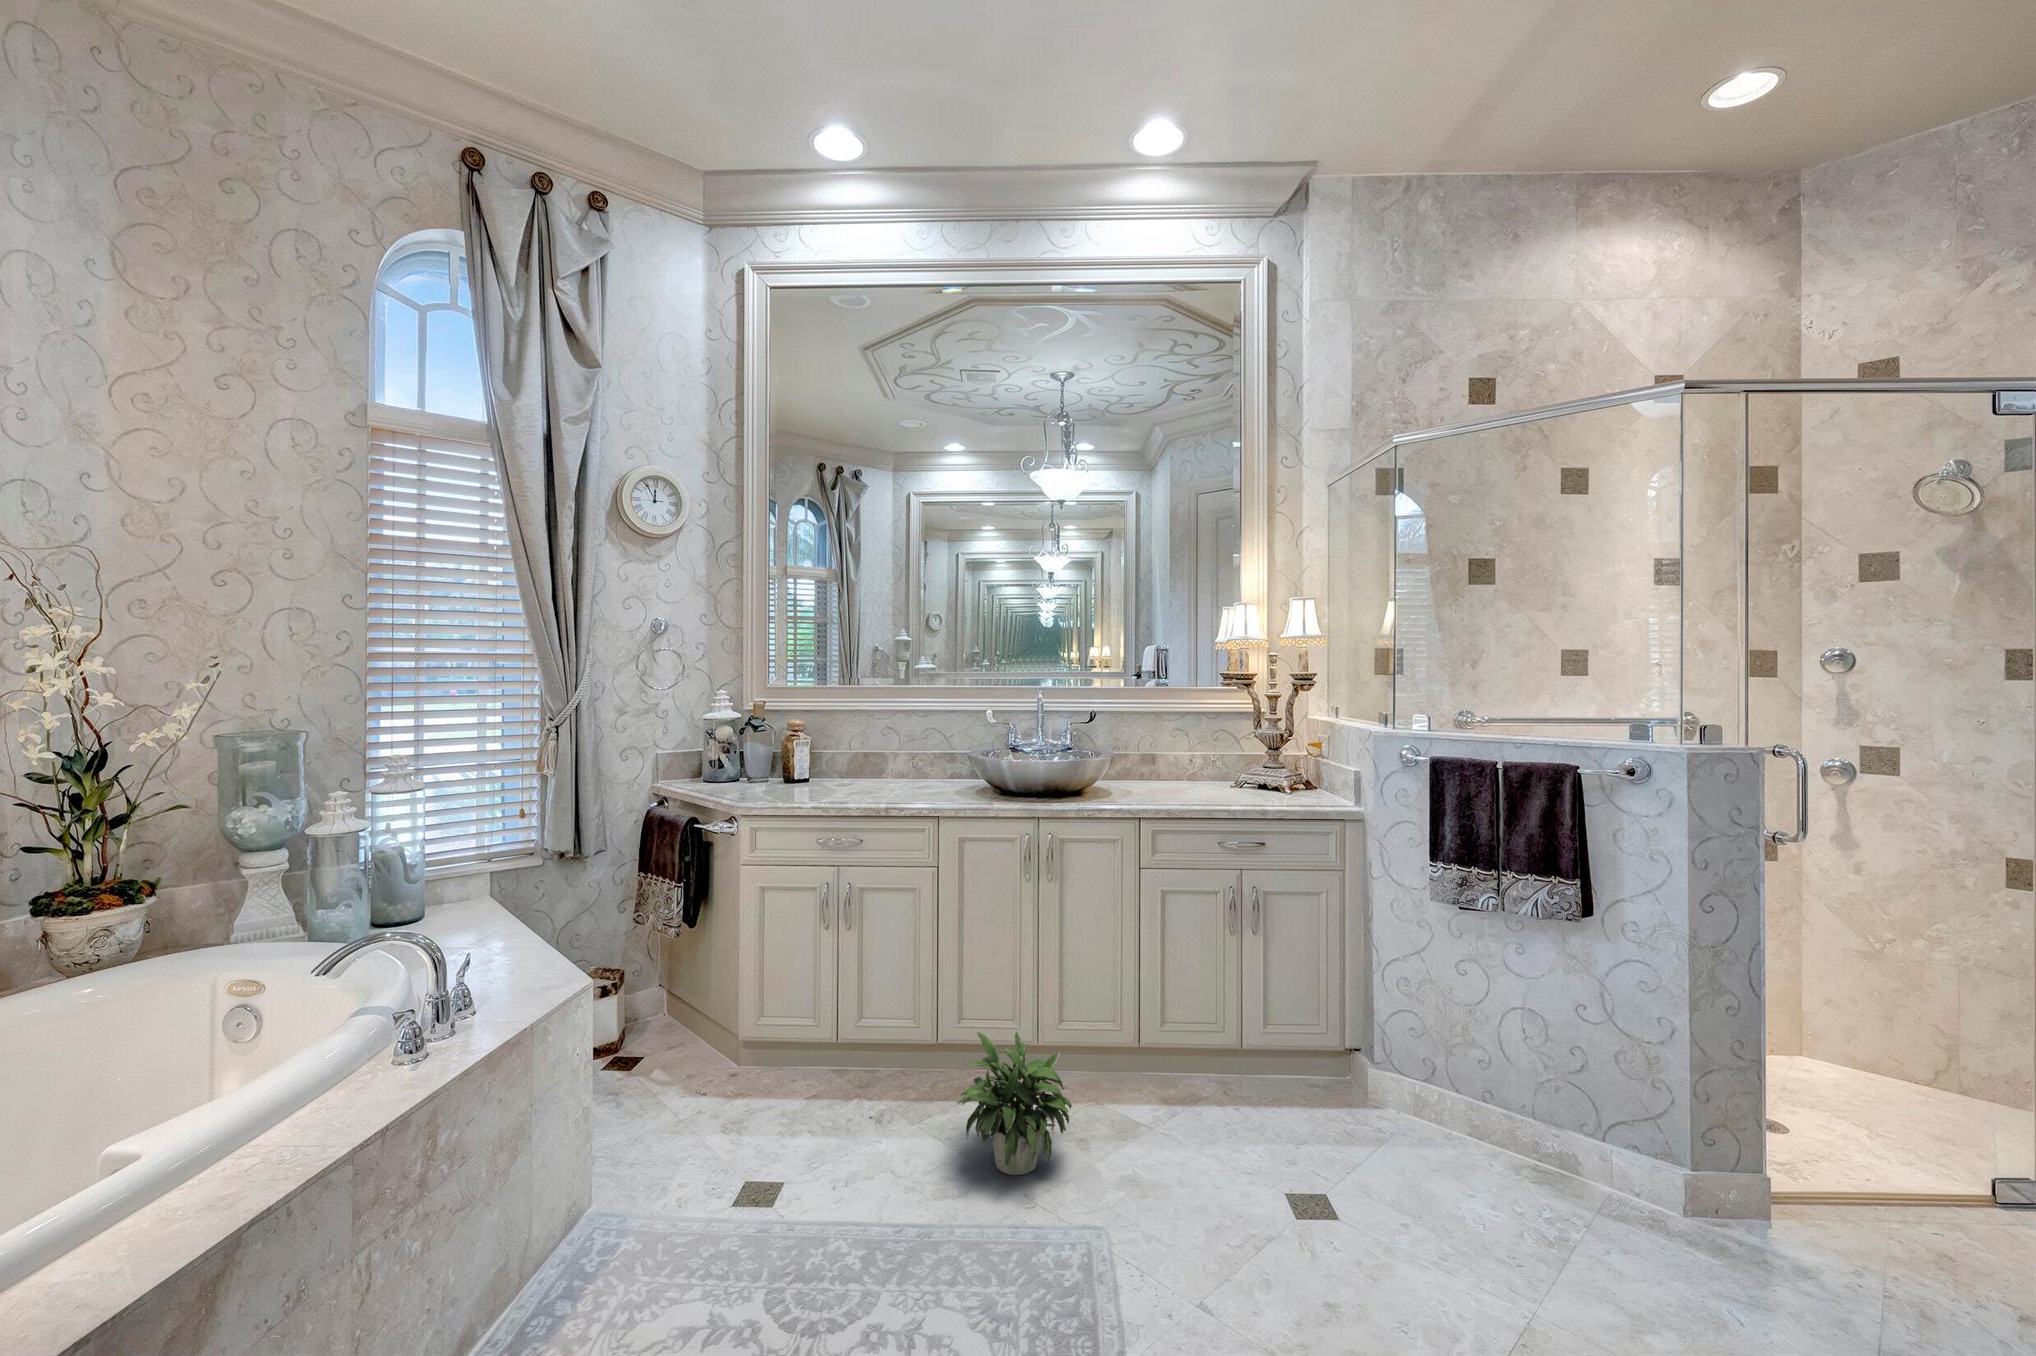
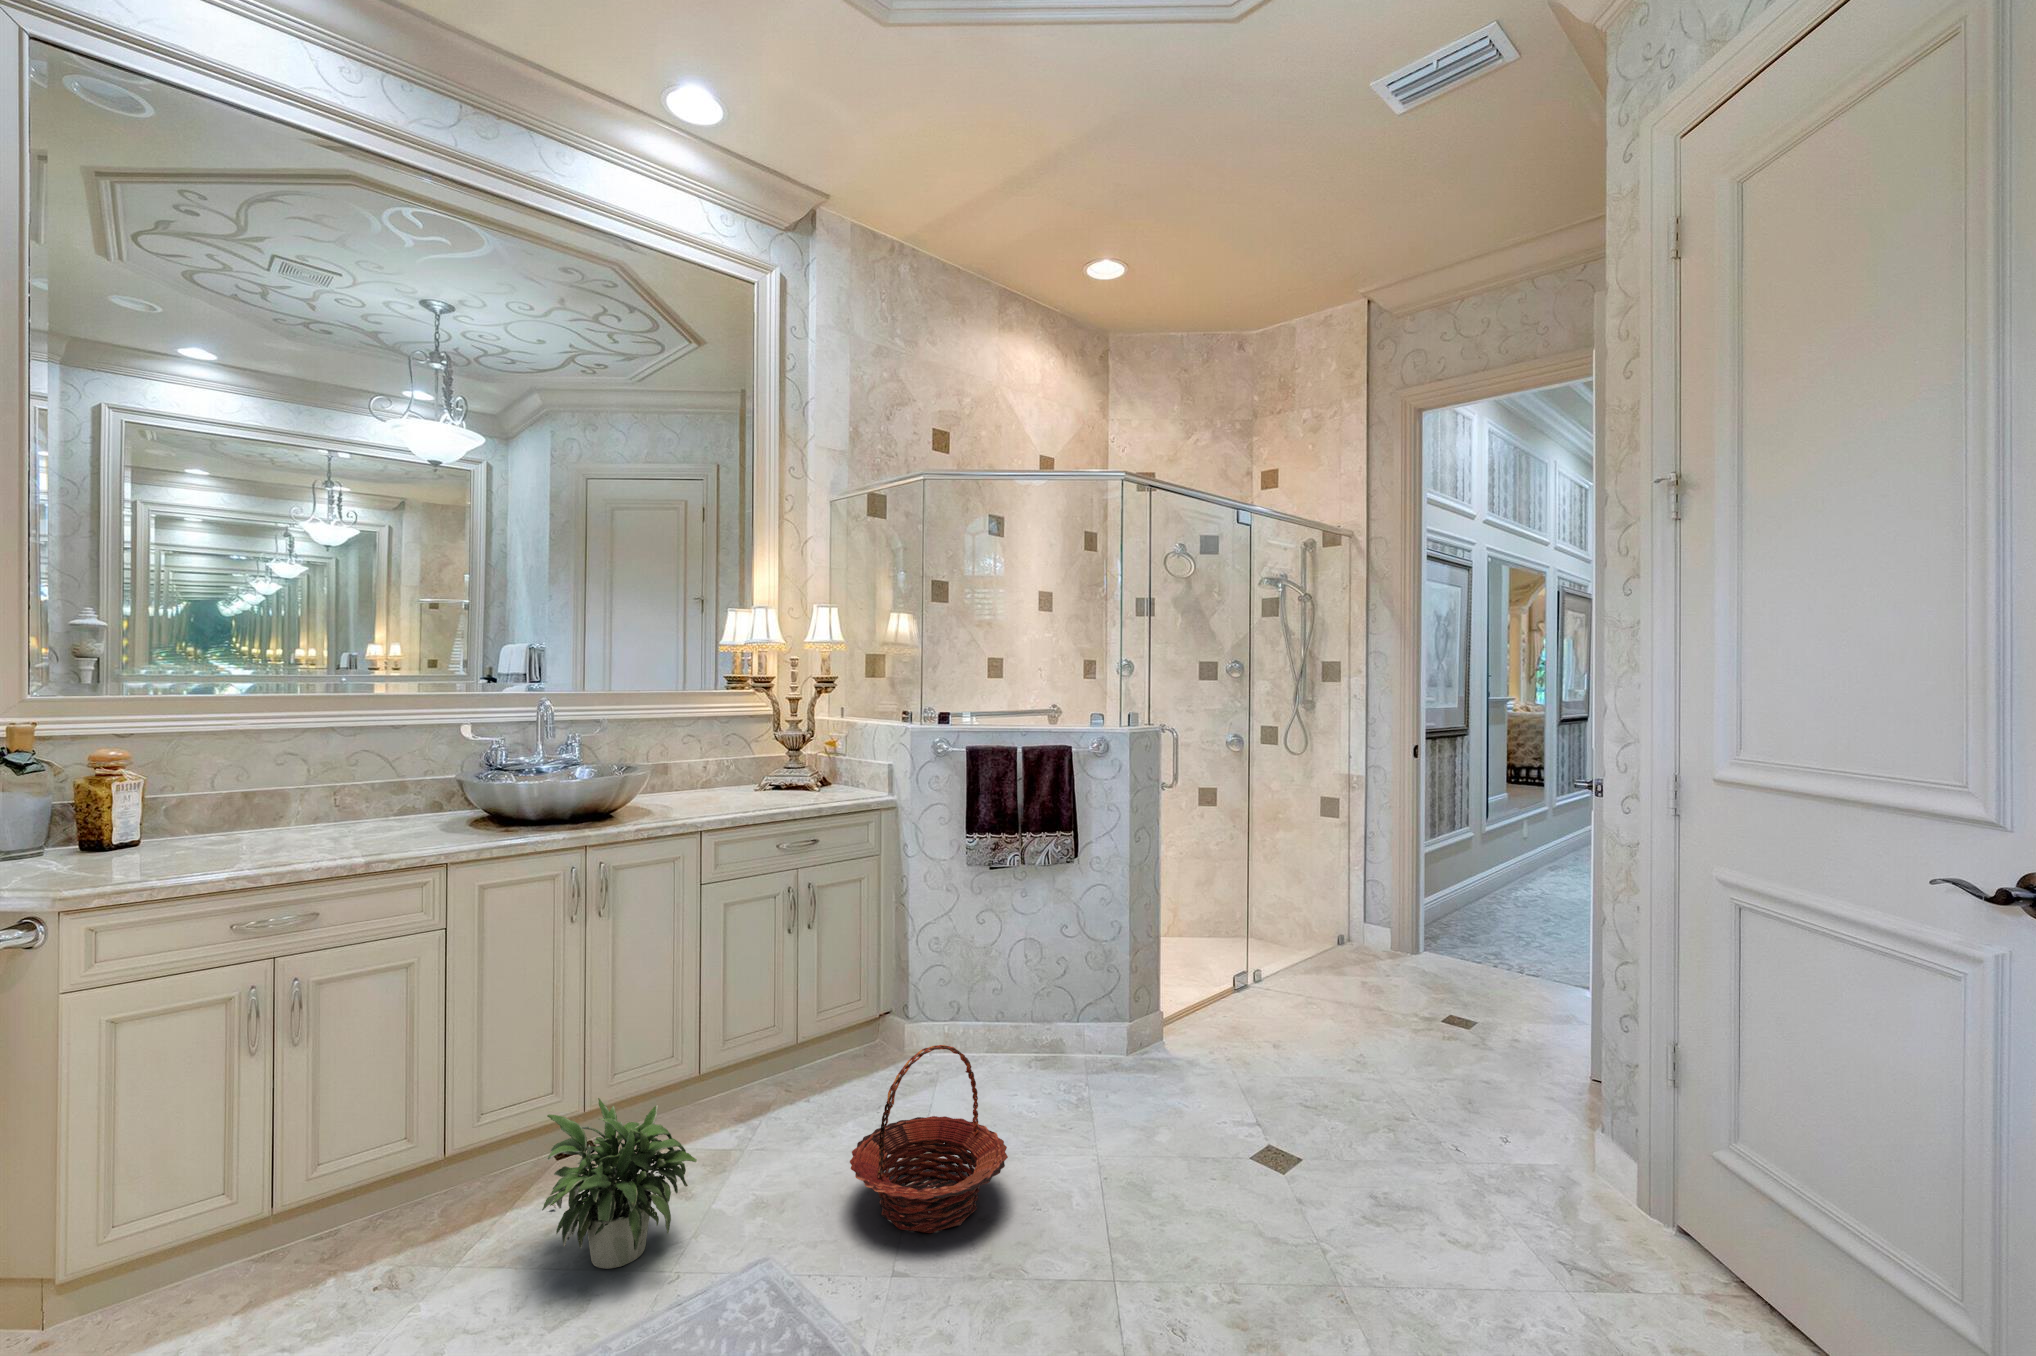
basket: none [1200,1084,1376,1286] -> present [850,1045,1008,1233]

